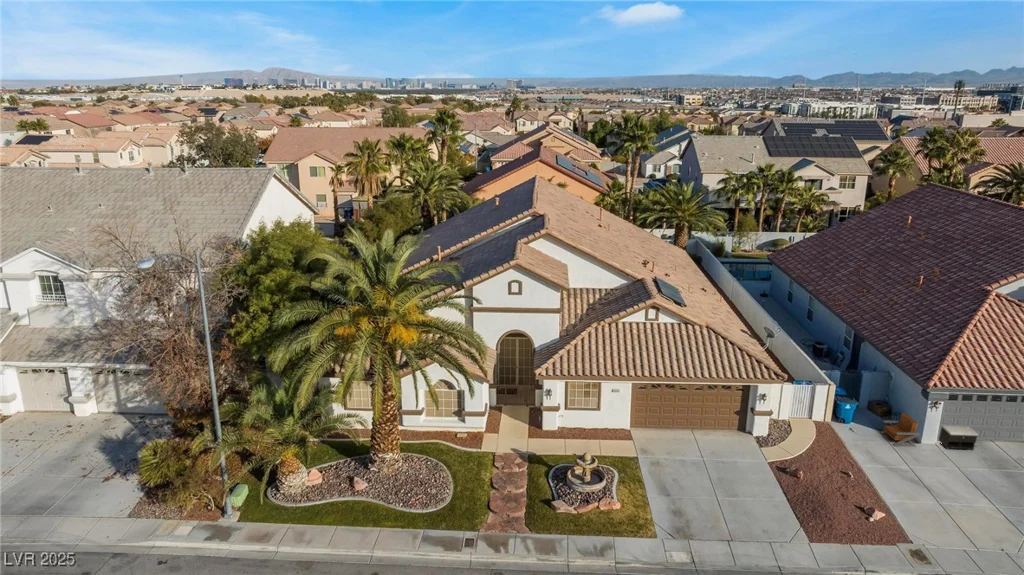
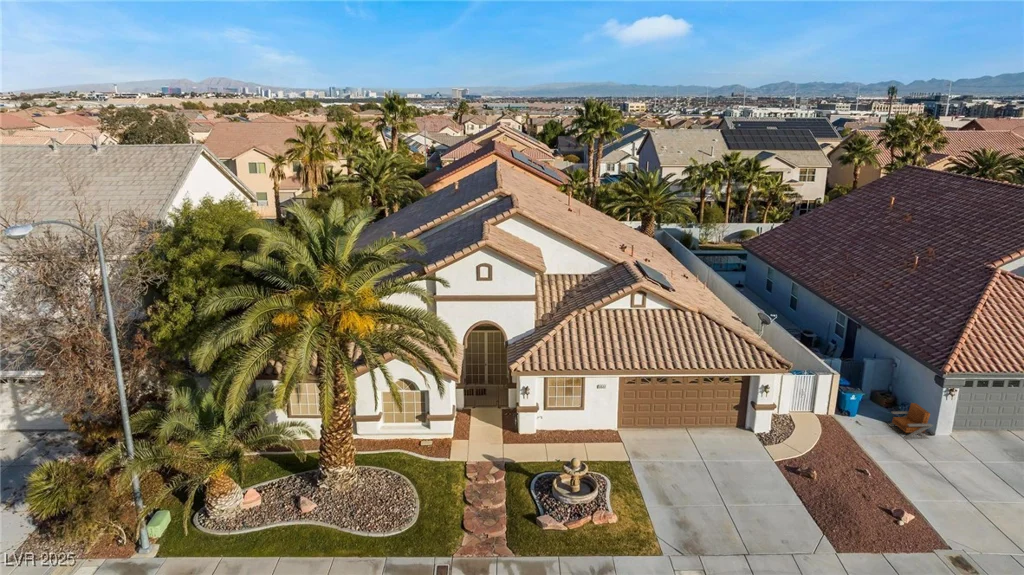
storage bench: present [939,425,978,450] -> none [951,415,994,441]

